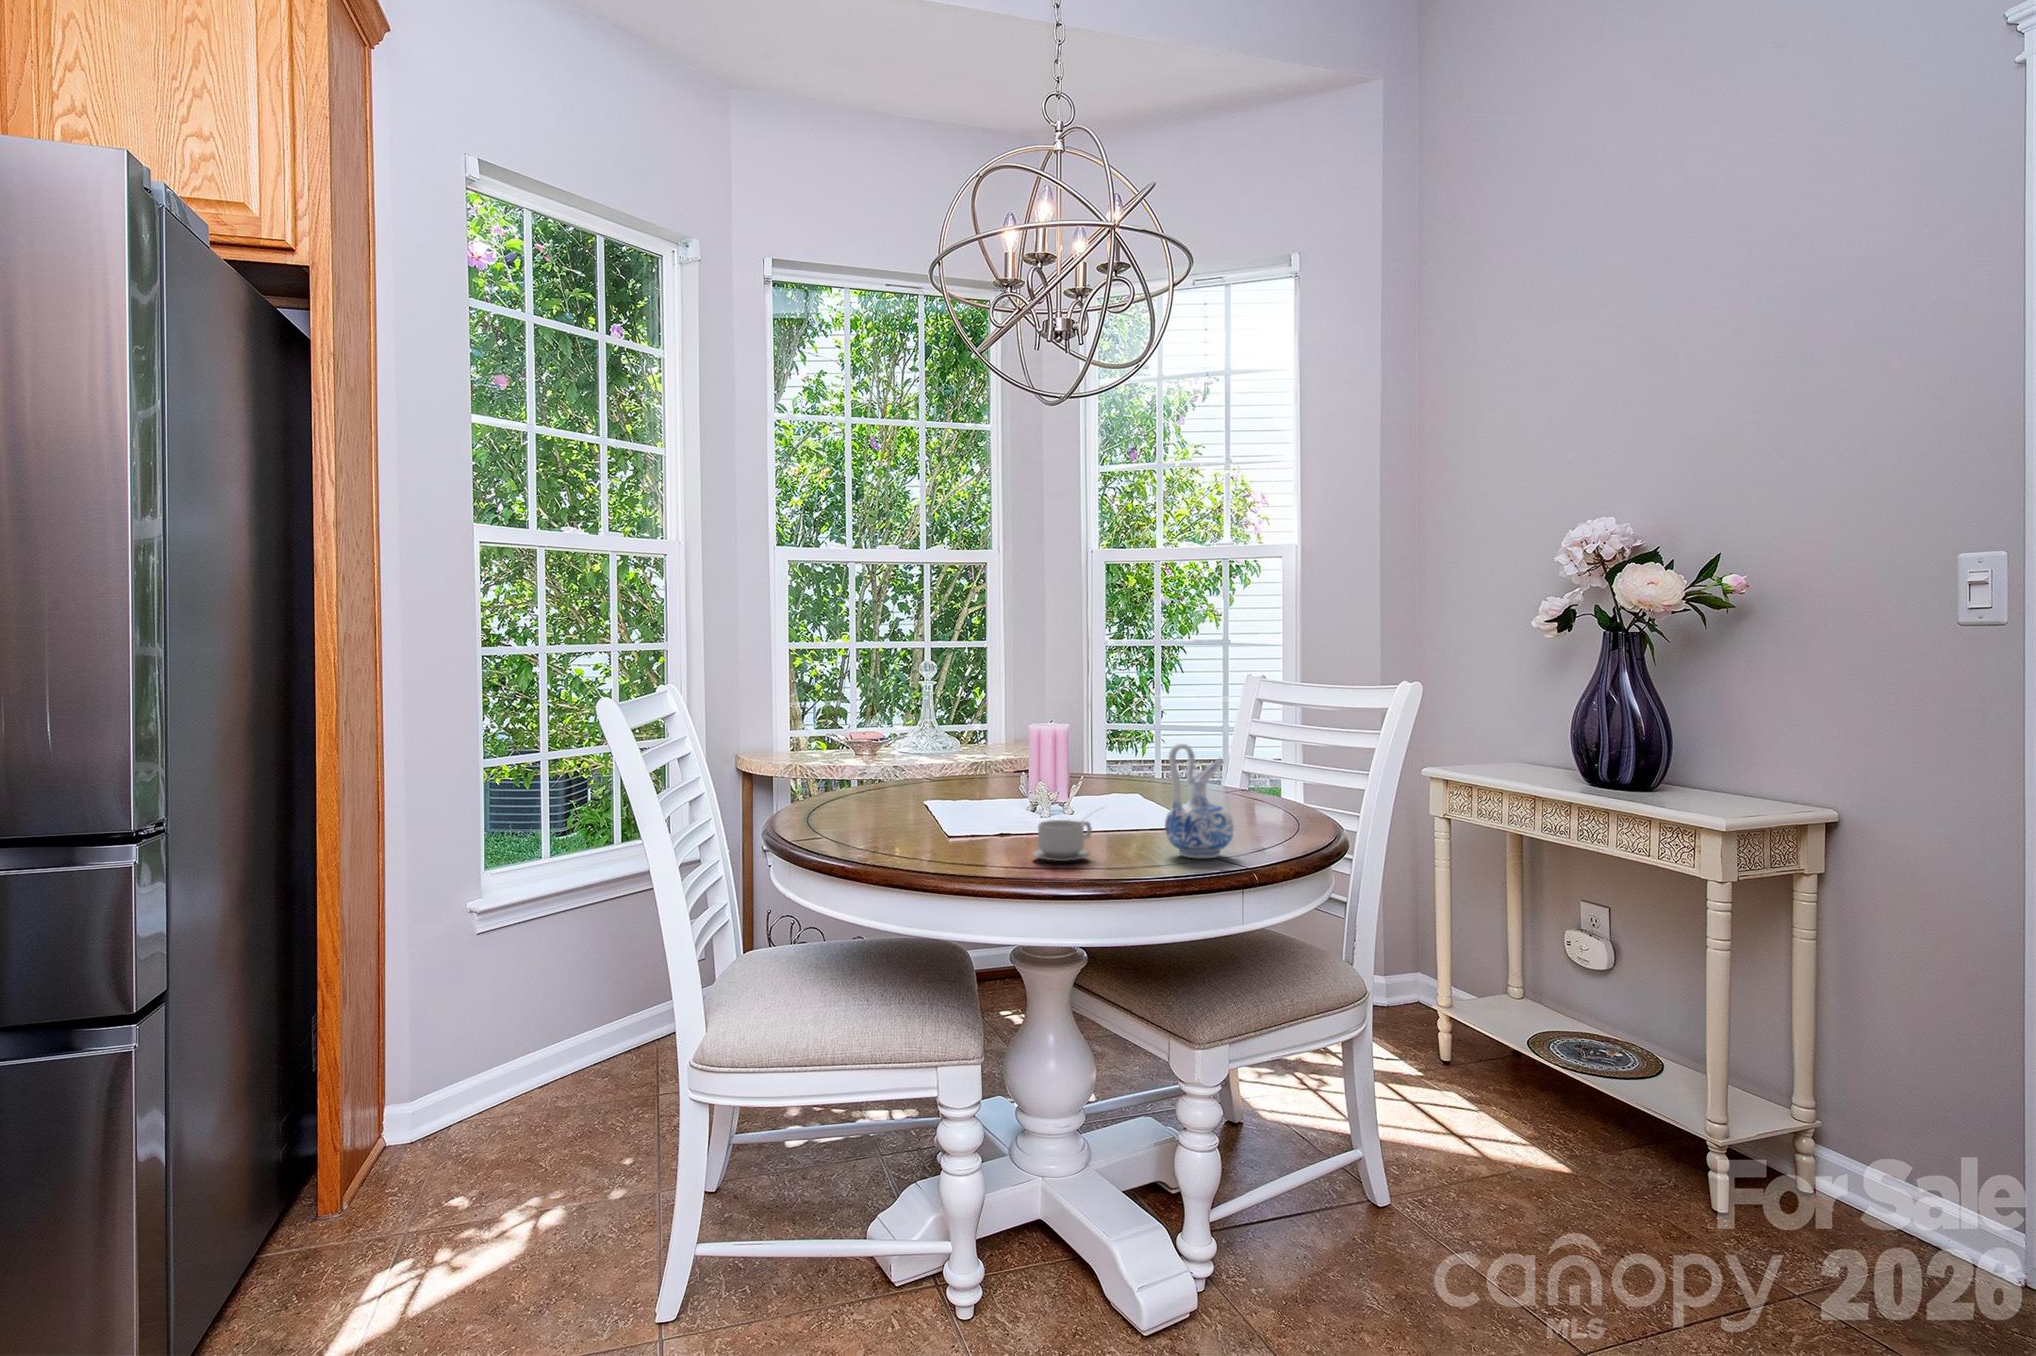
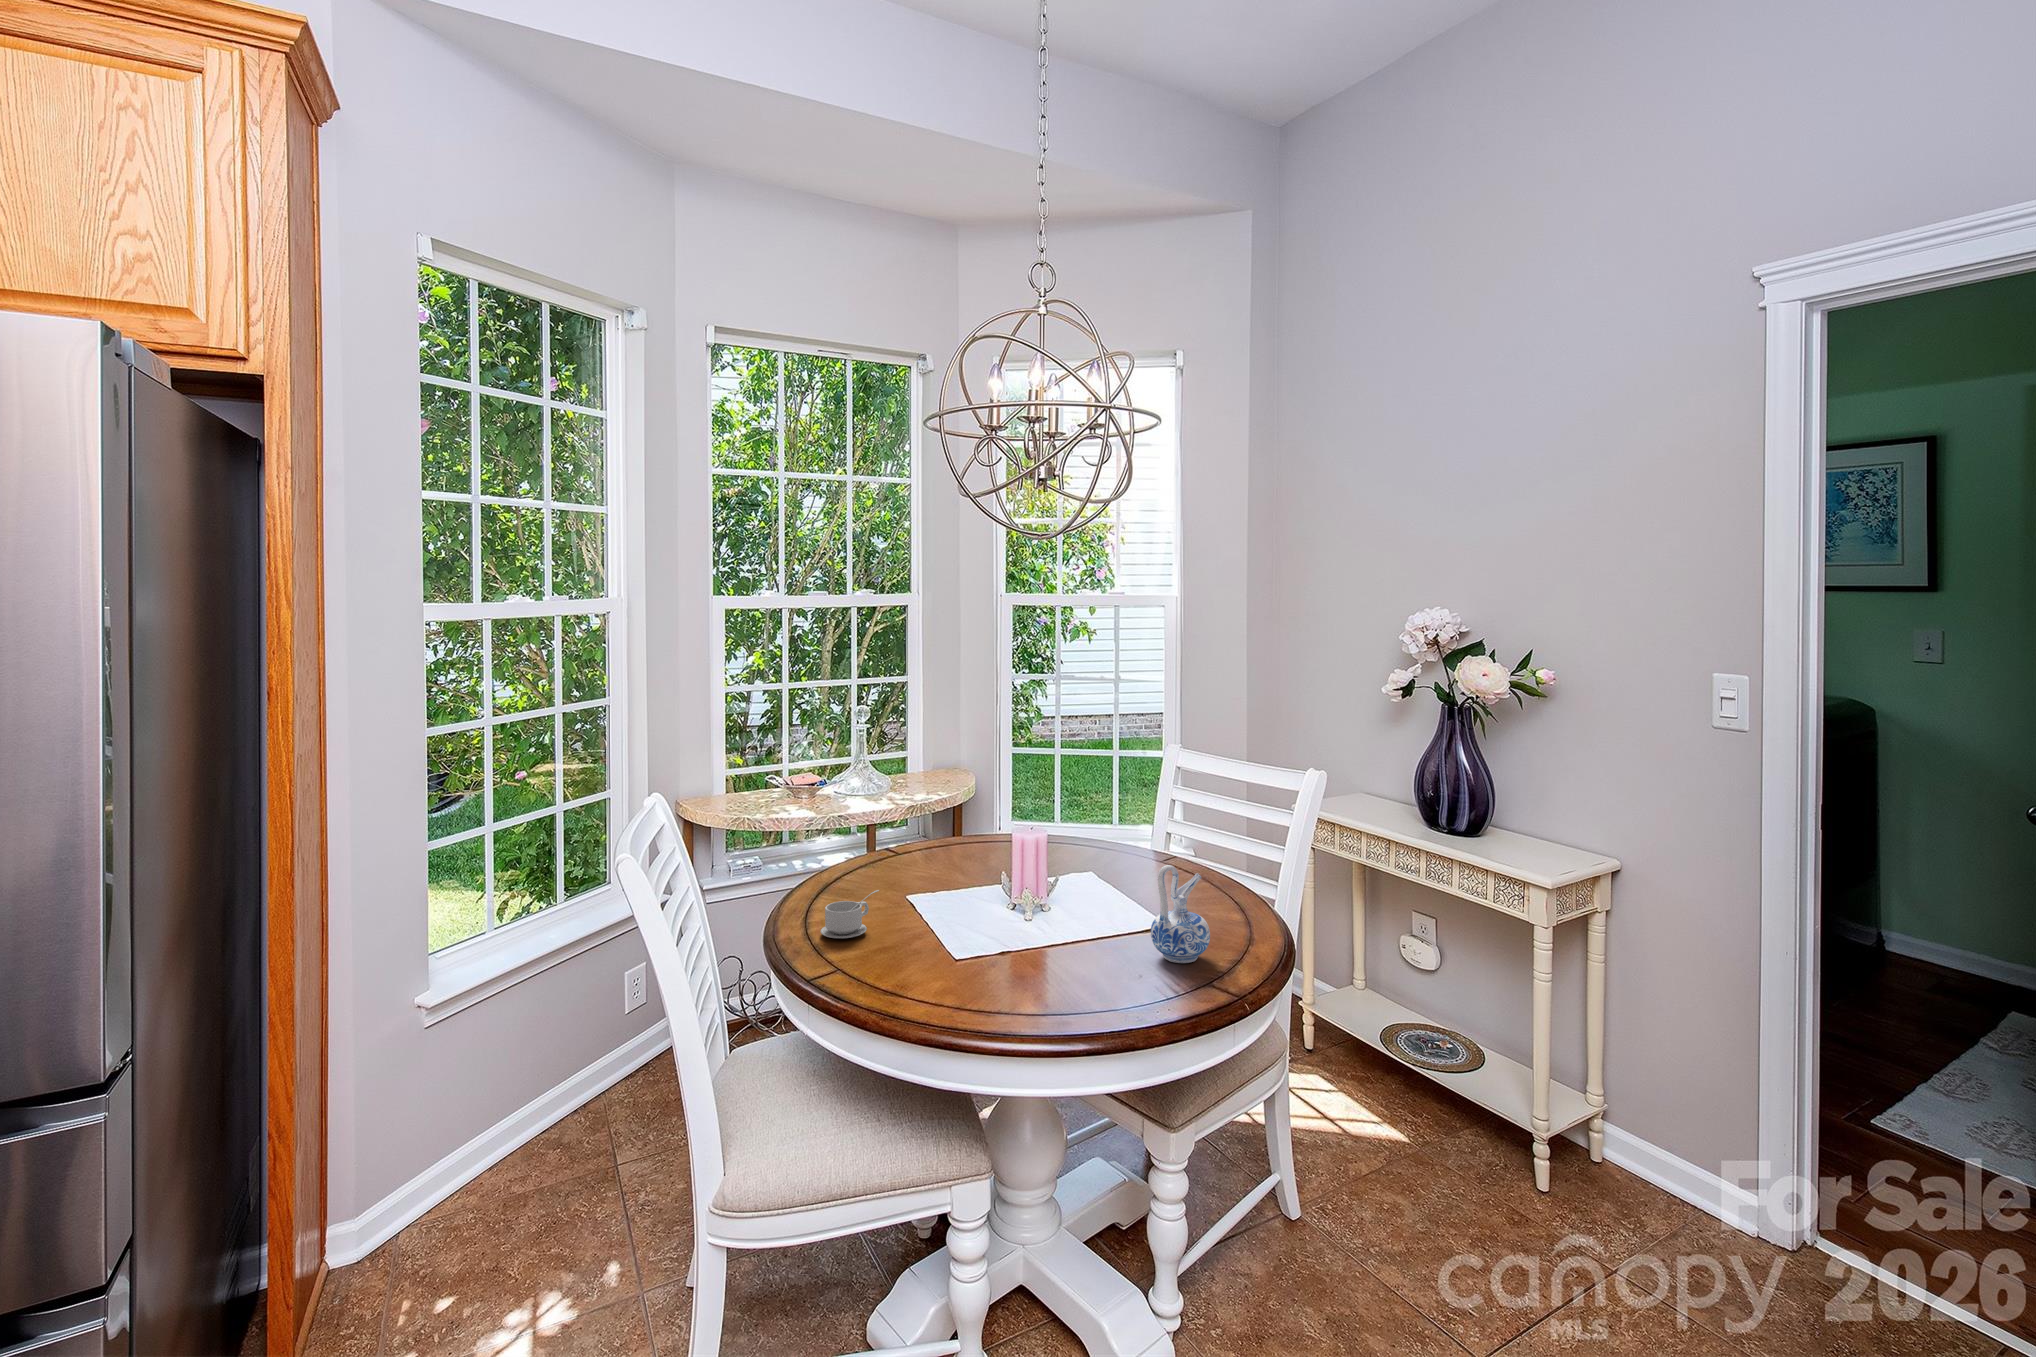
teacup: present [1033,820,1092,861] -> present [821,890,879,938]

